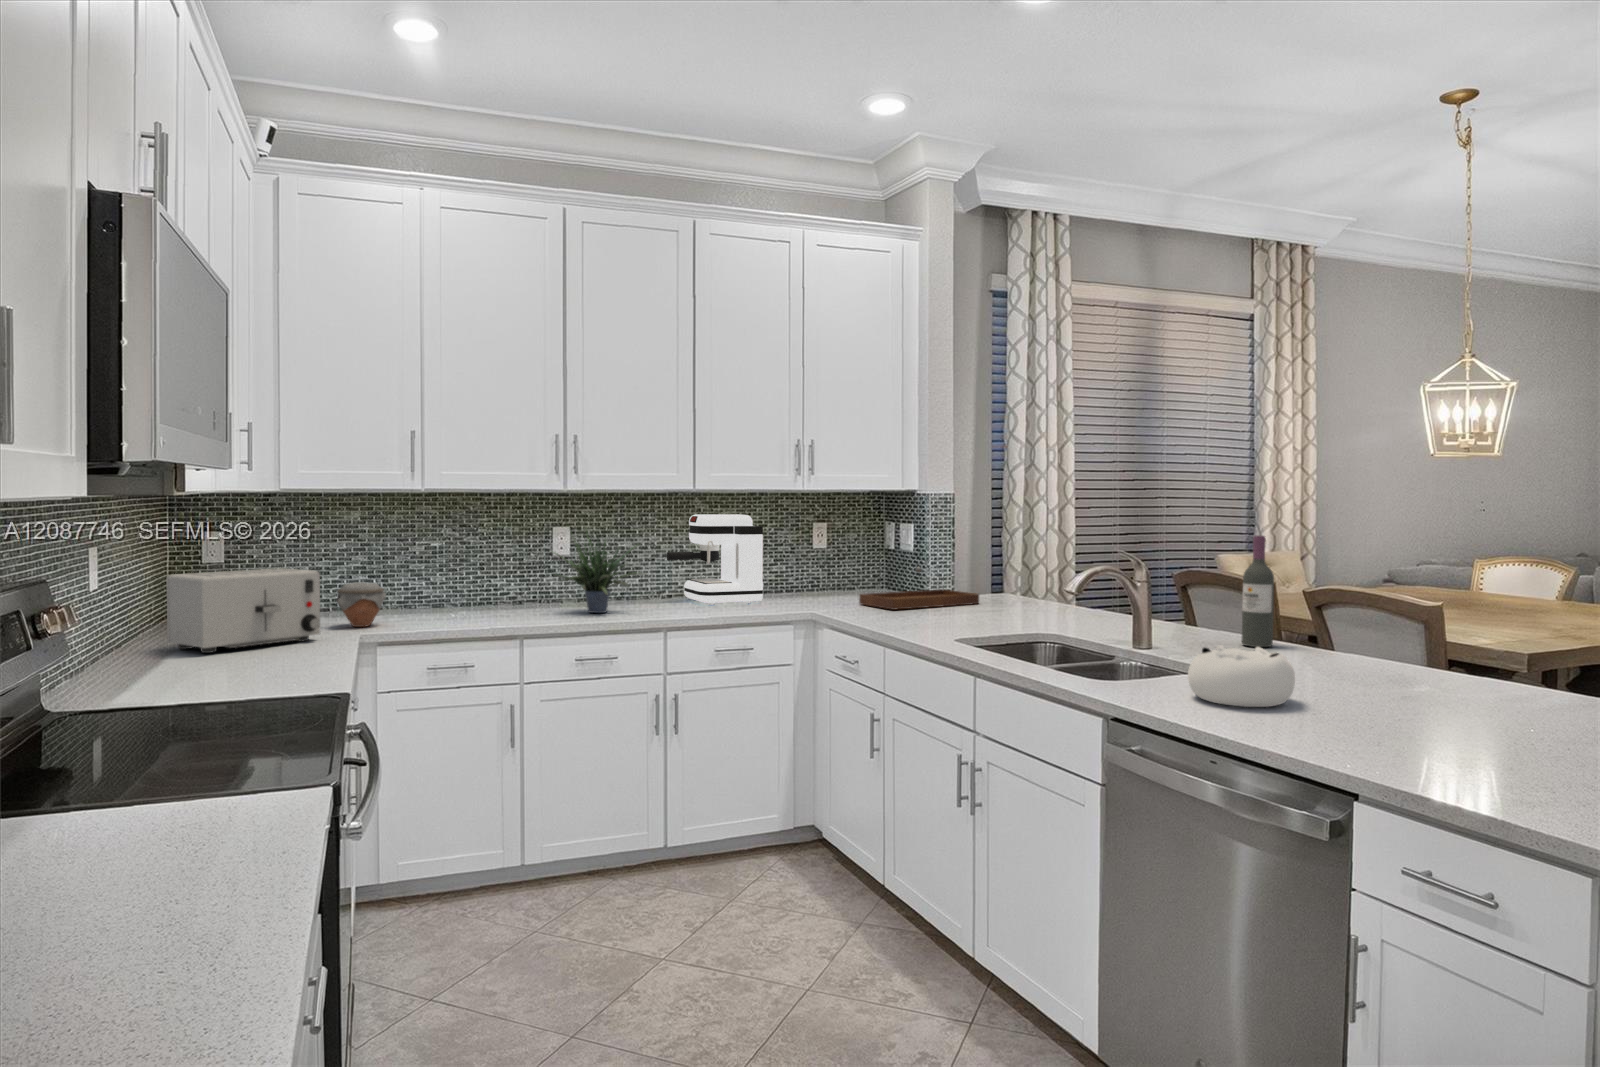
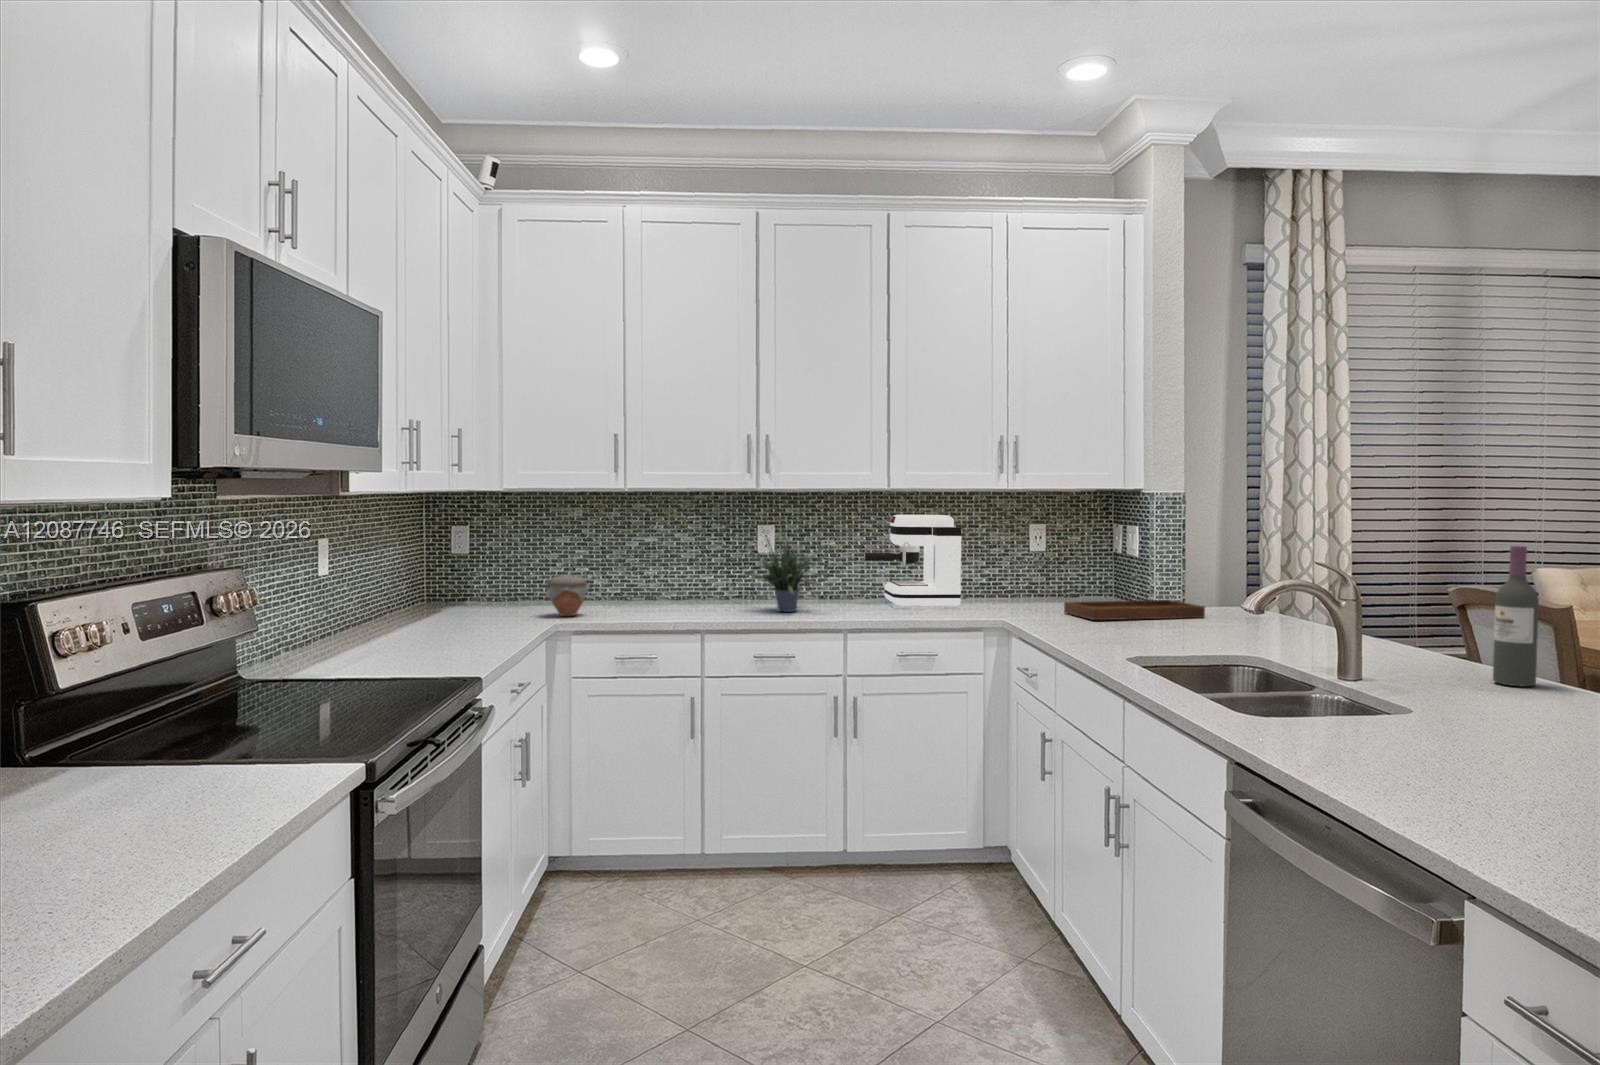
toaster: present [167,568,320,653] -> none [397,561,521,634]
decorative bowl: present [1188,645,1295,707] -> none [1341,680,1483,761]

